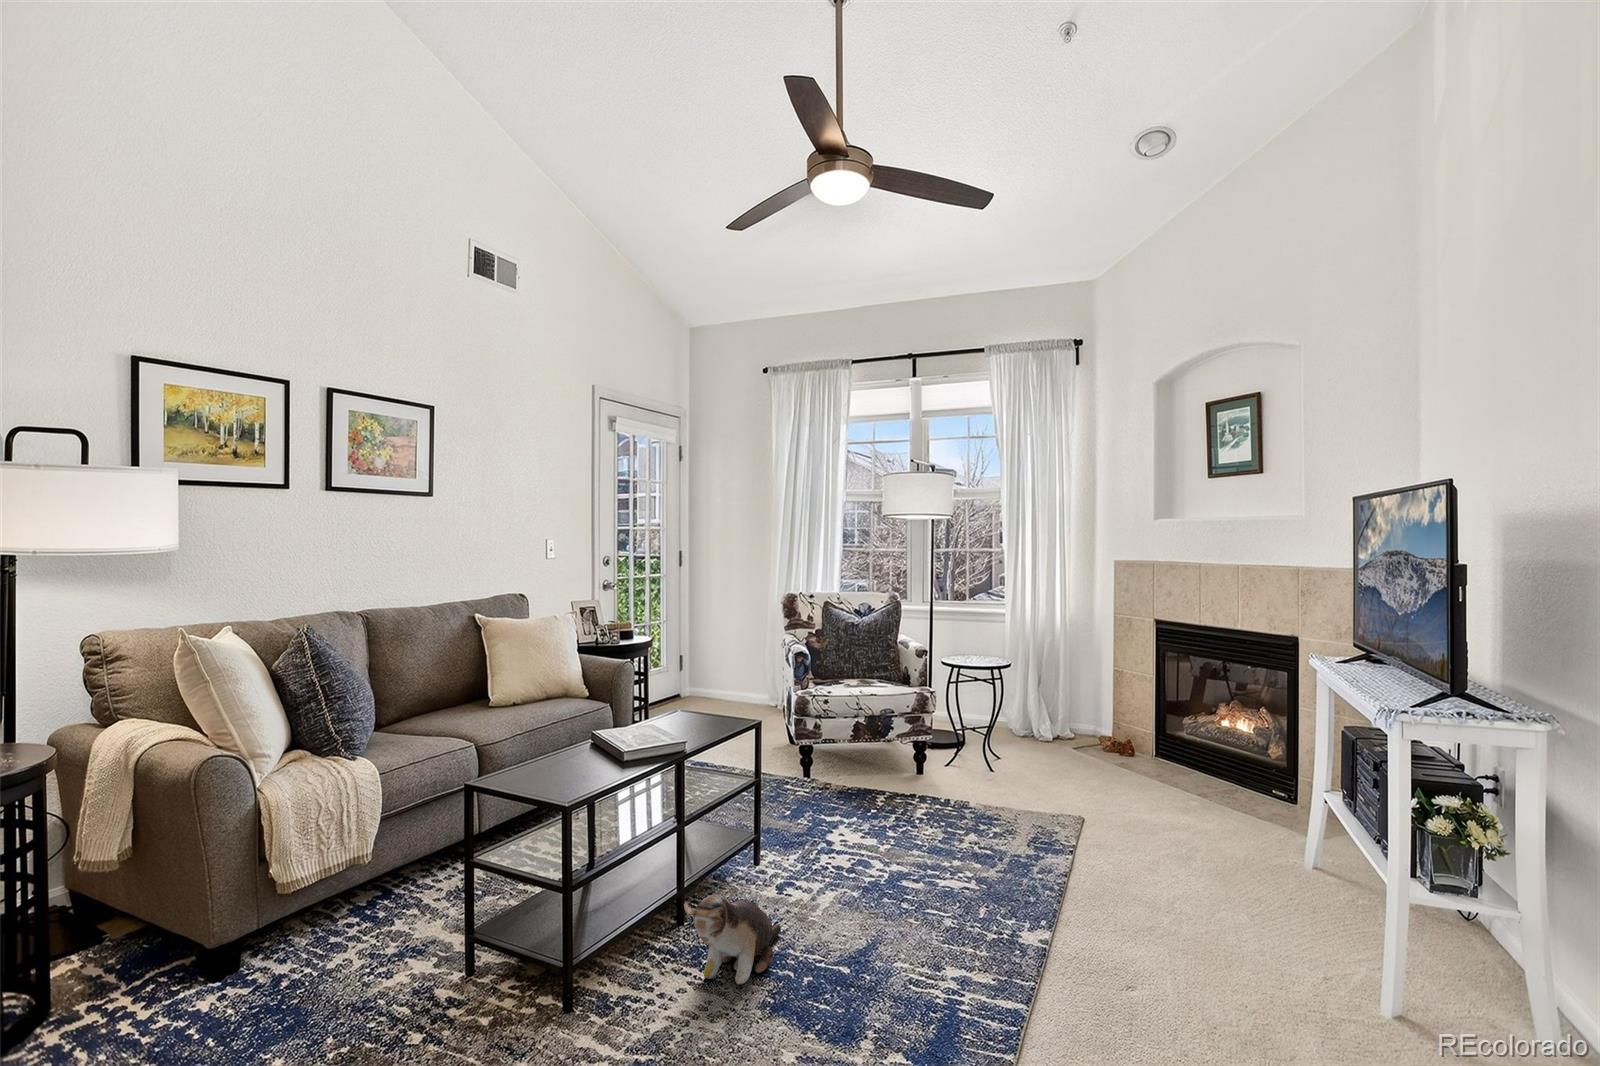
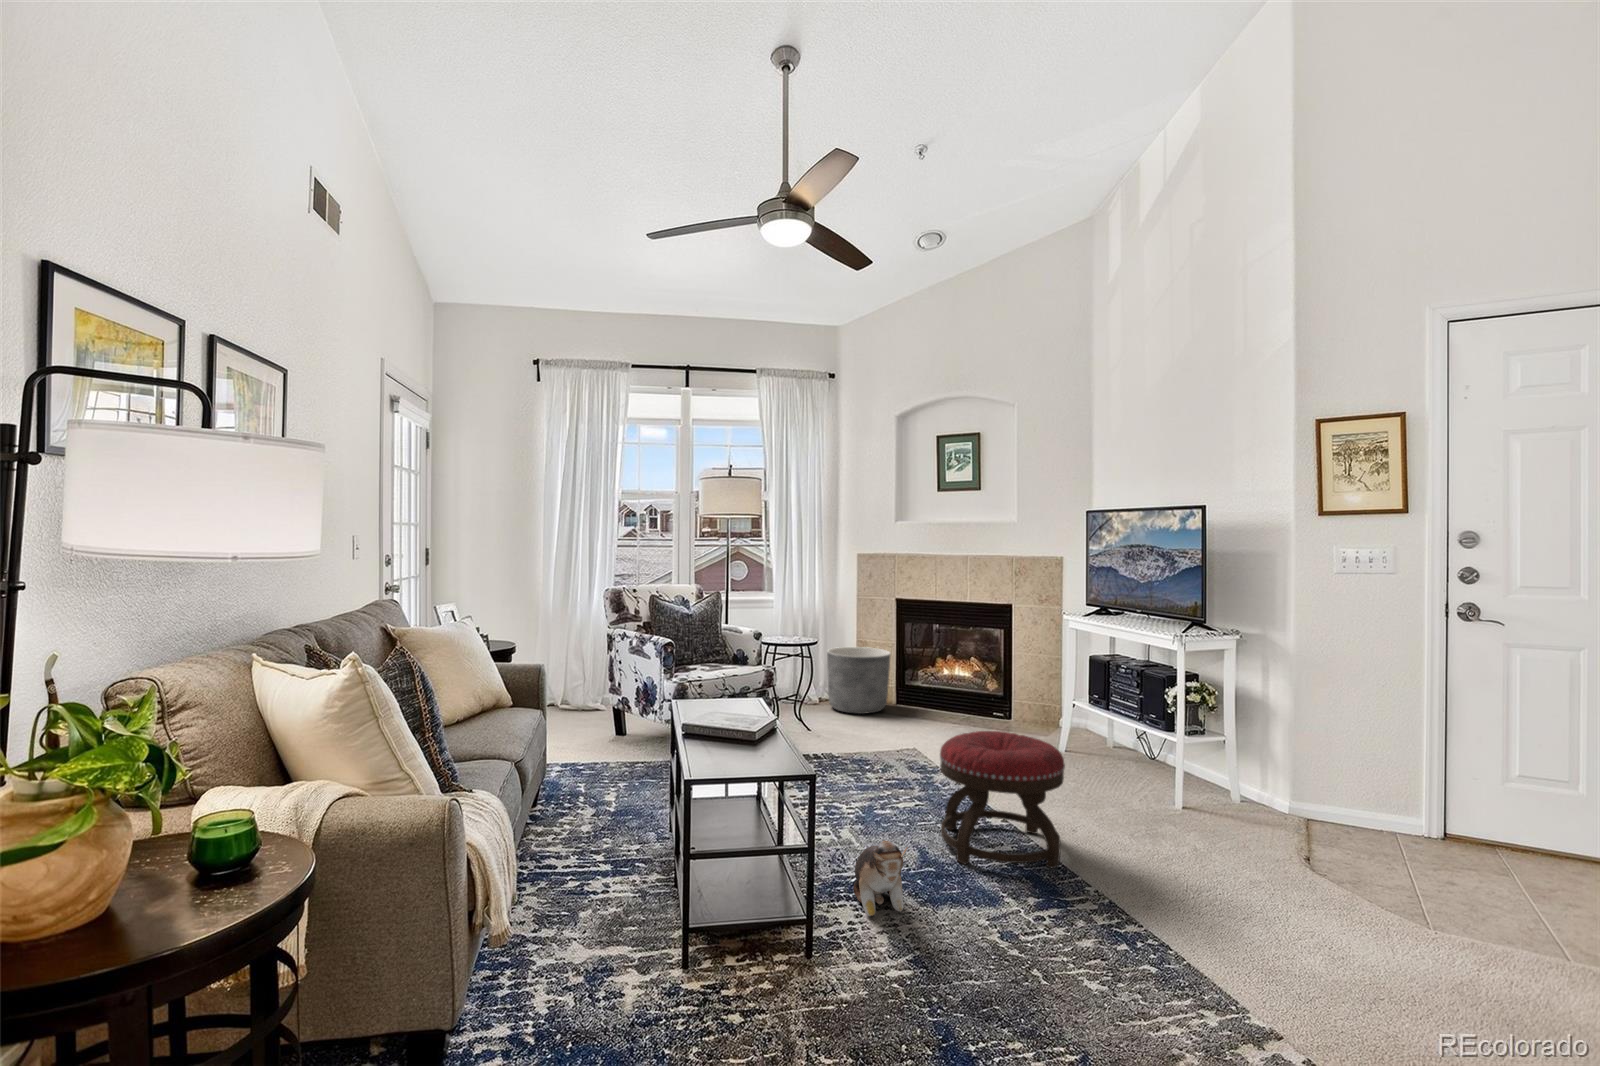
planter: none [1053,677,1138,763] -> present [827,647,890,714]
ottoman: none [901,796,1074,1005] -> present [940,731,1065,869]

